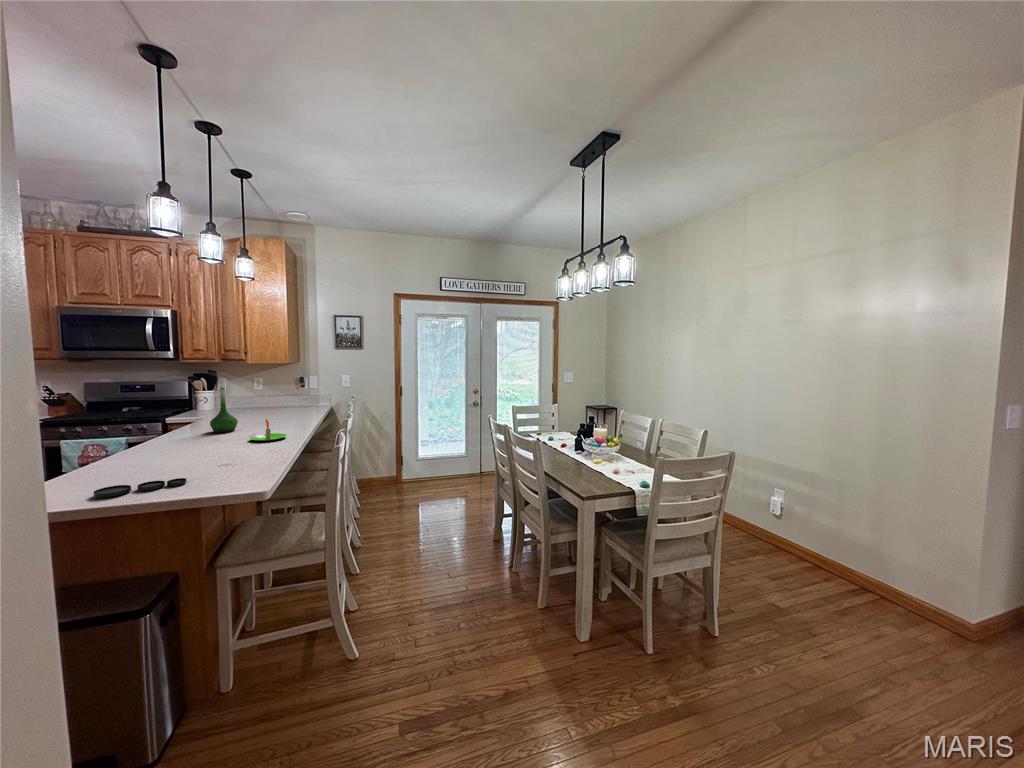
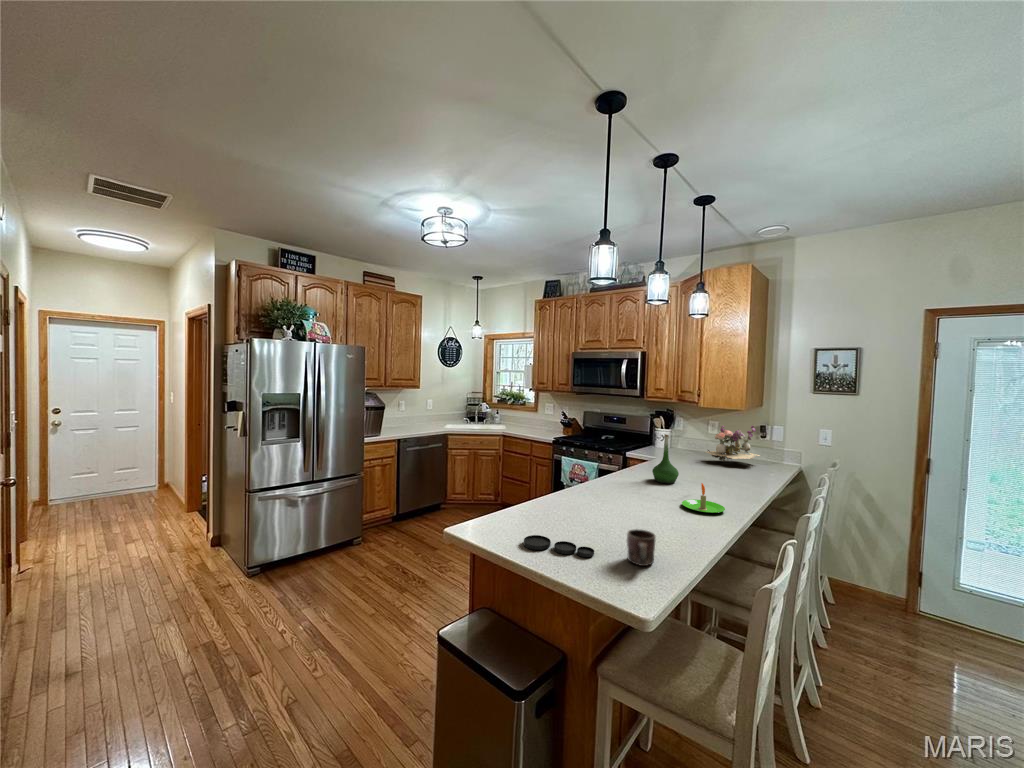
flower arrangement: none [254,377,302,412] -> present [707,425,760,461]
mug: none [218,450,245,477] -> present [627,529,656,566]

